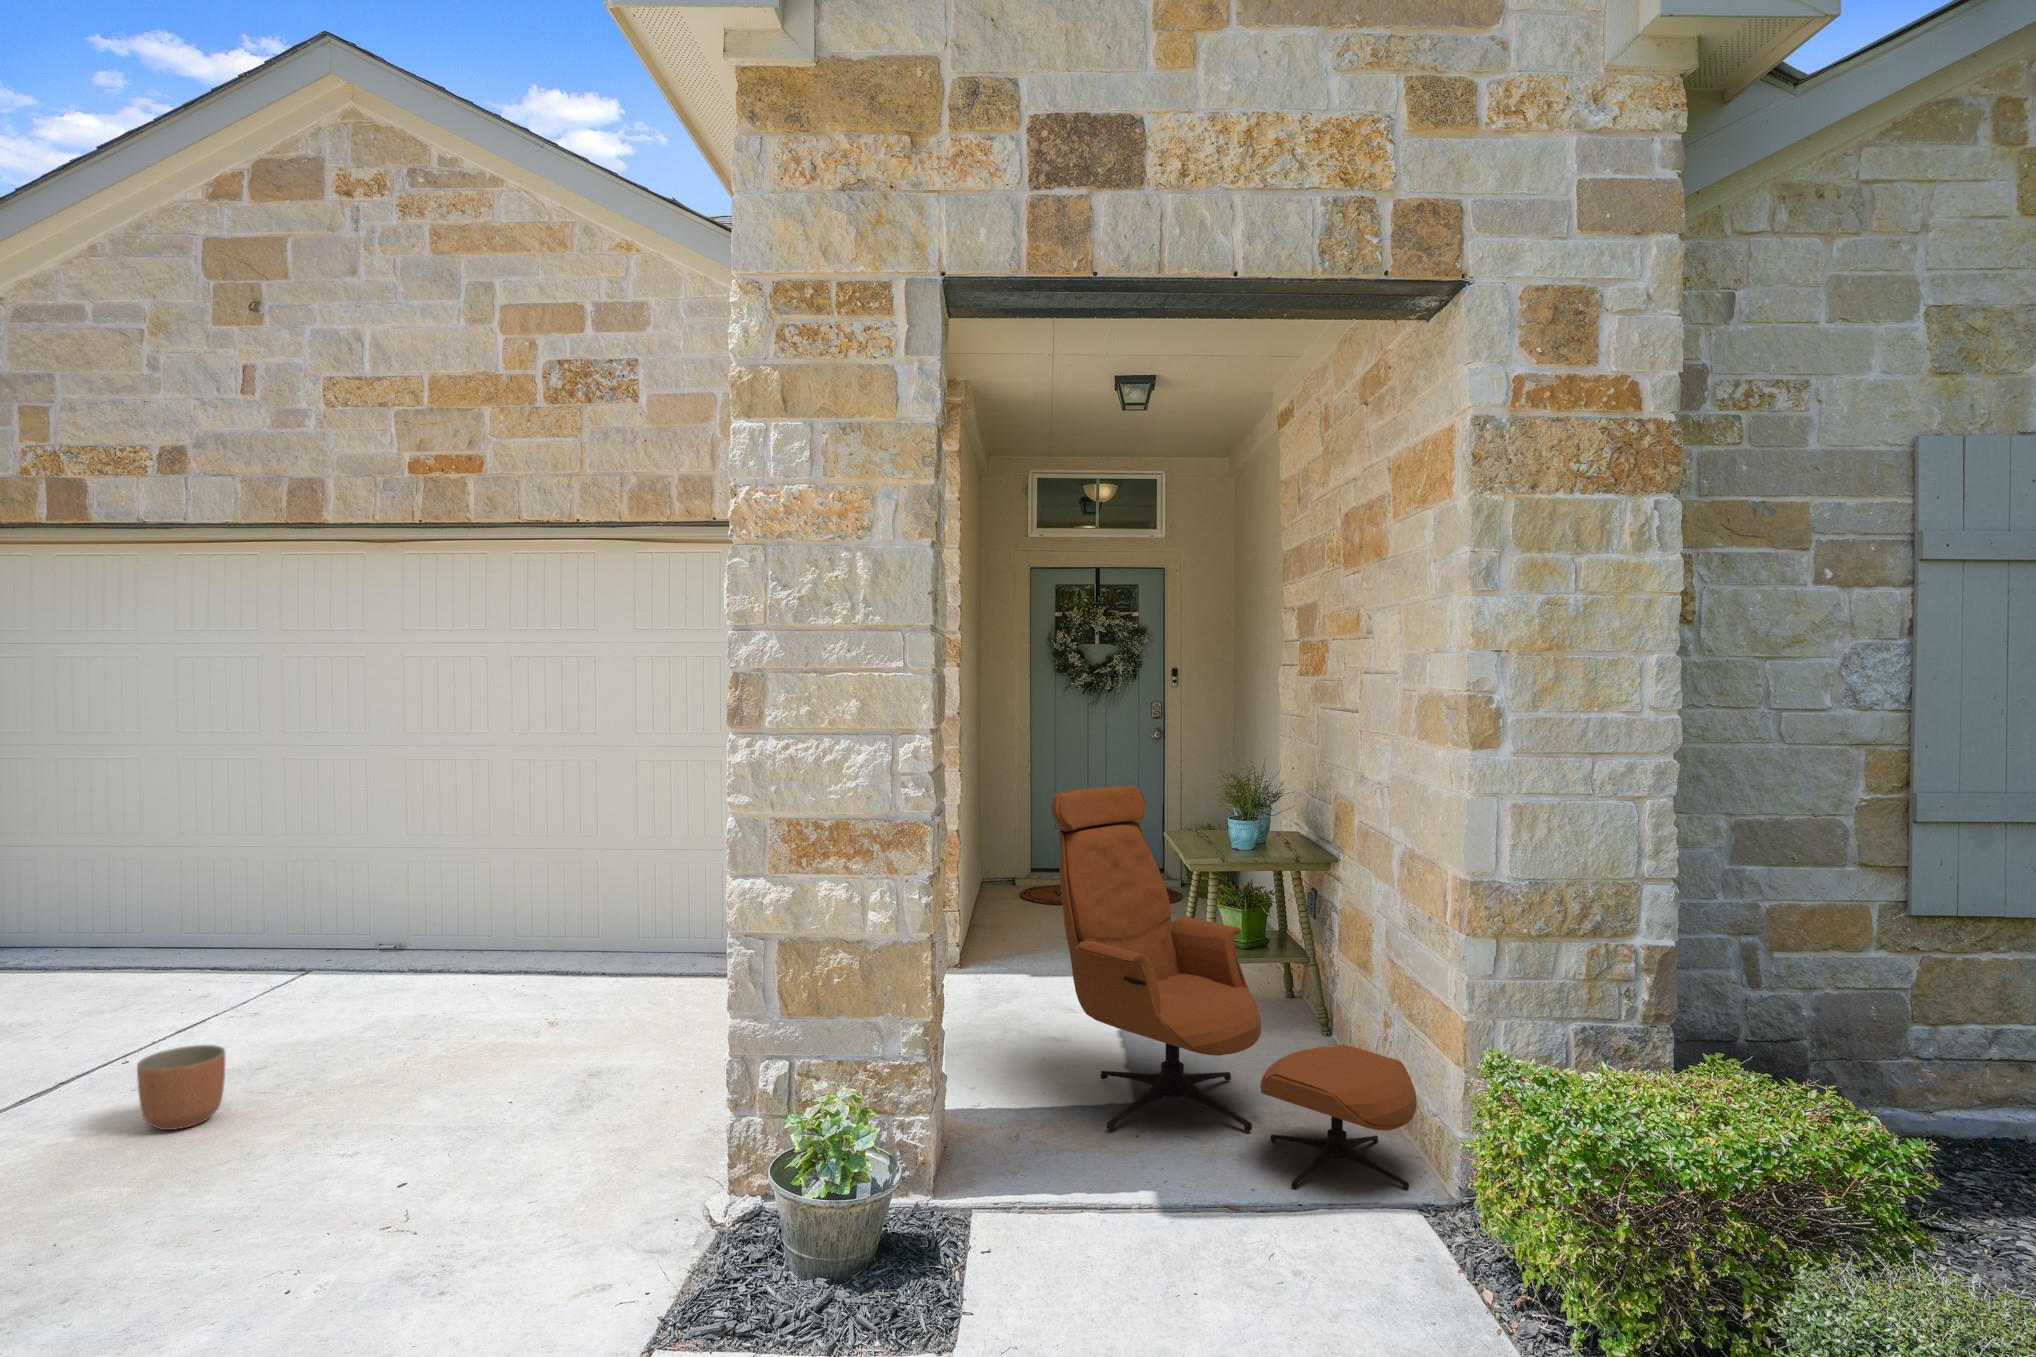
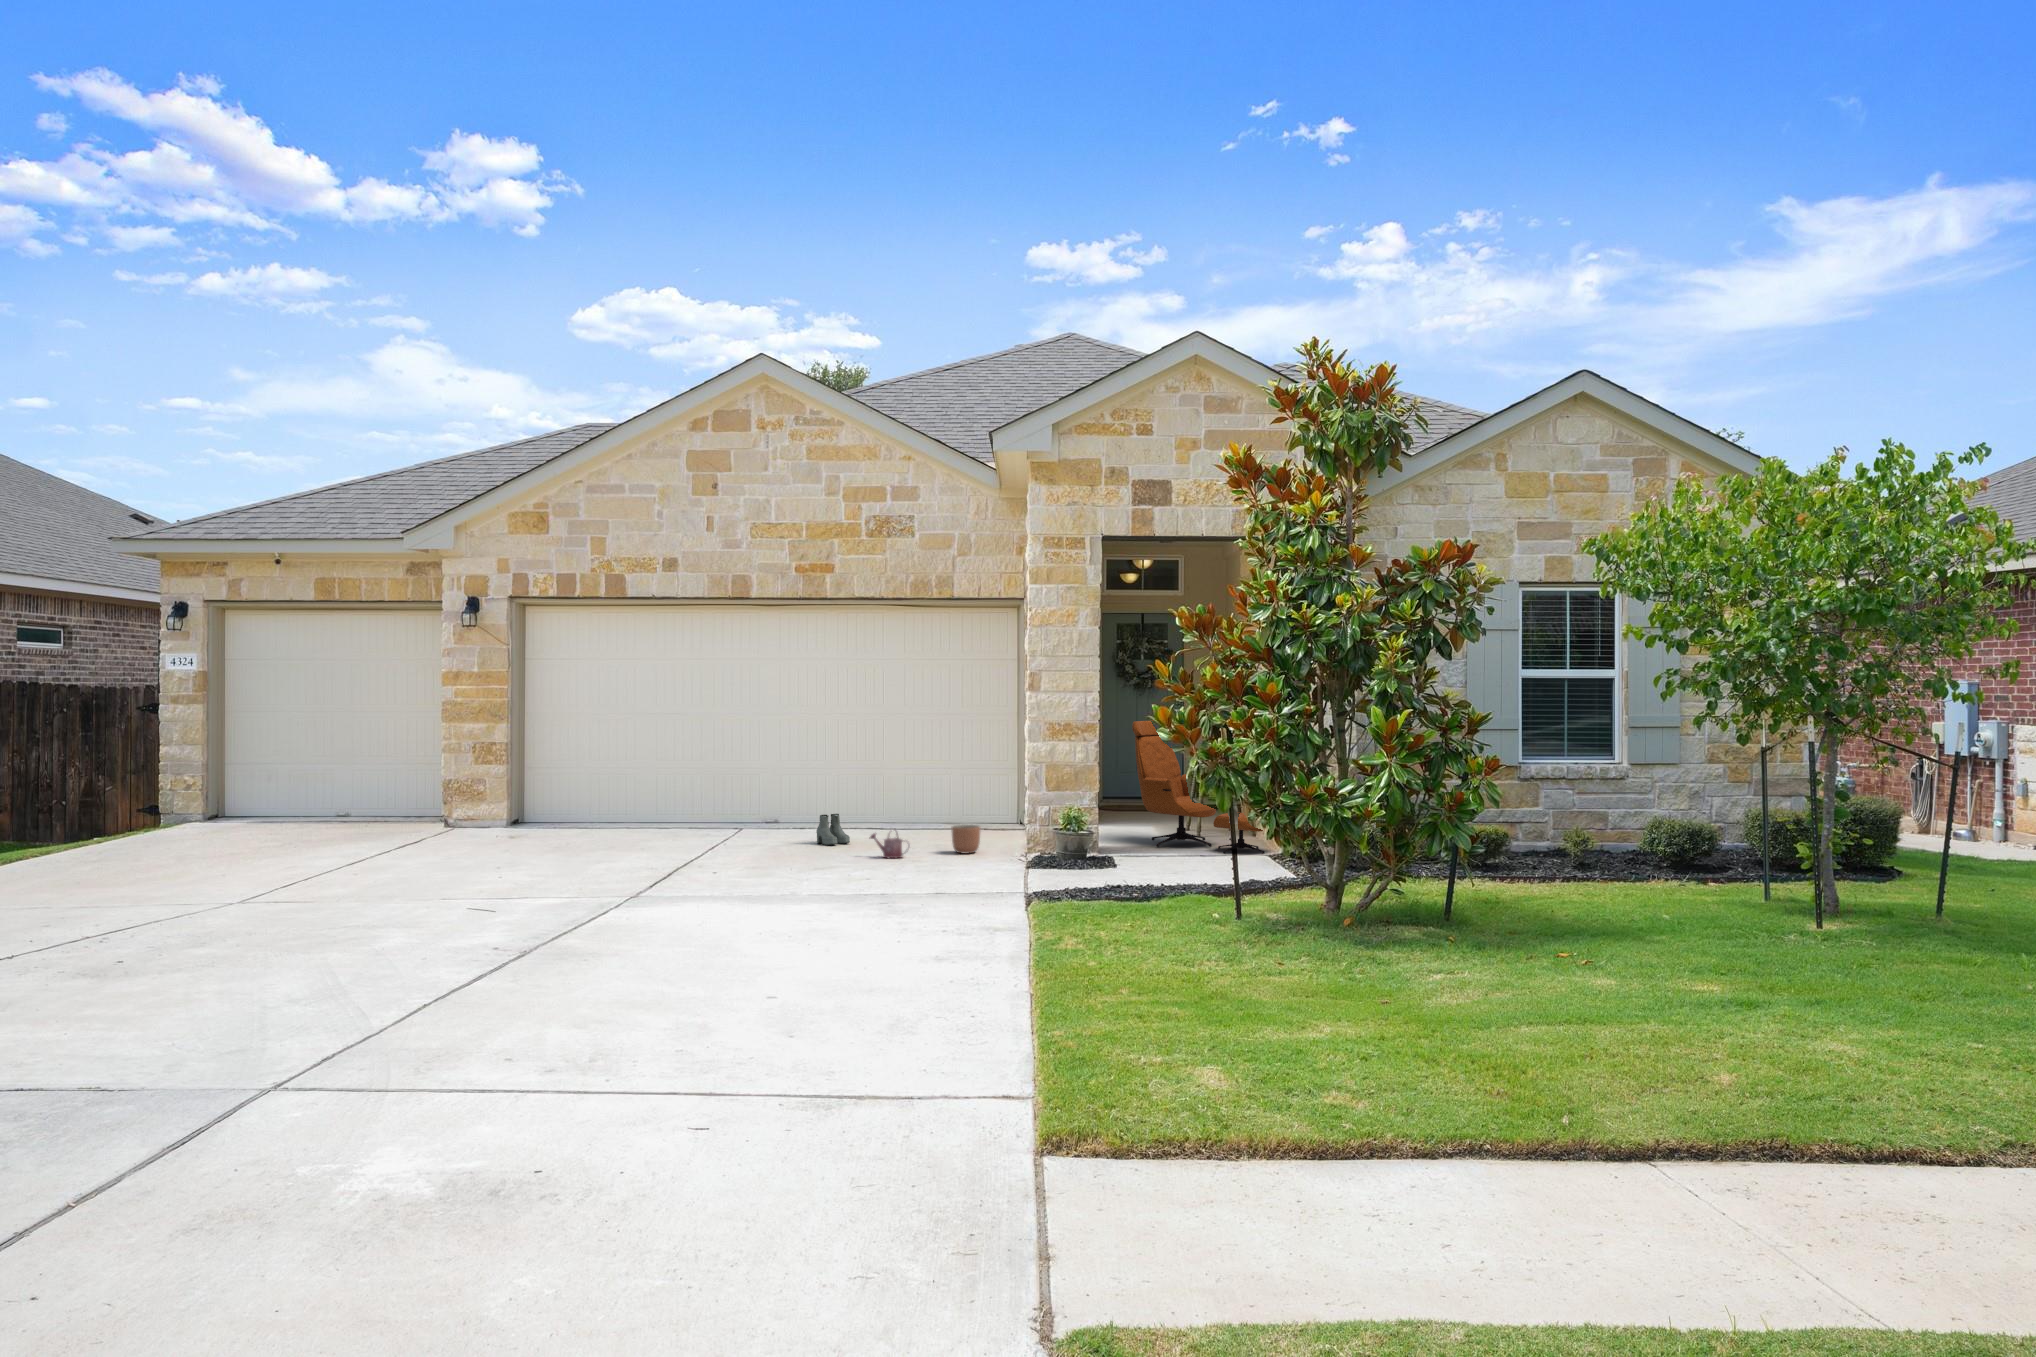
boots: none [290,1008,368,1101] -> present [816,814,850,845]
planter: present [137,1045,225,1130] -> present [952,825,981,854]
watering can: none [284,1123,377,1221] -> present [870,830,910,859]

